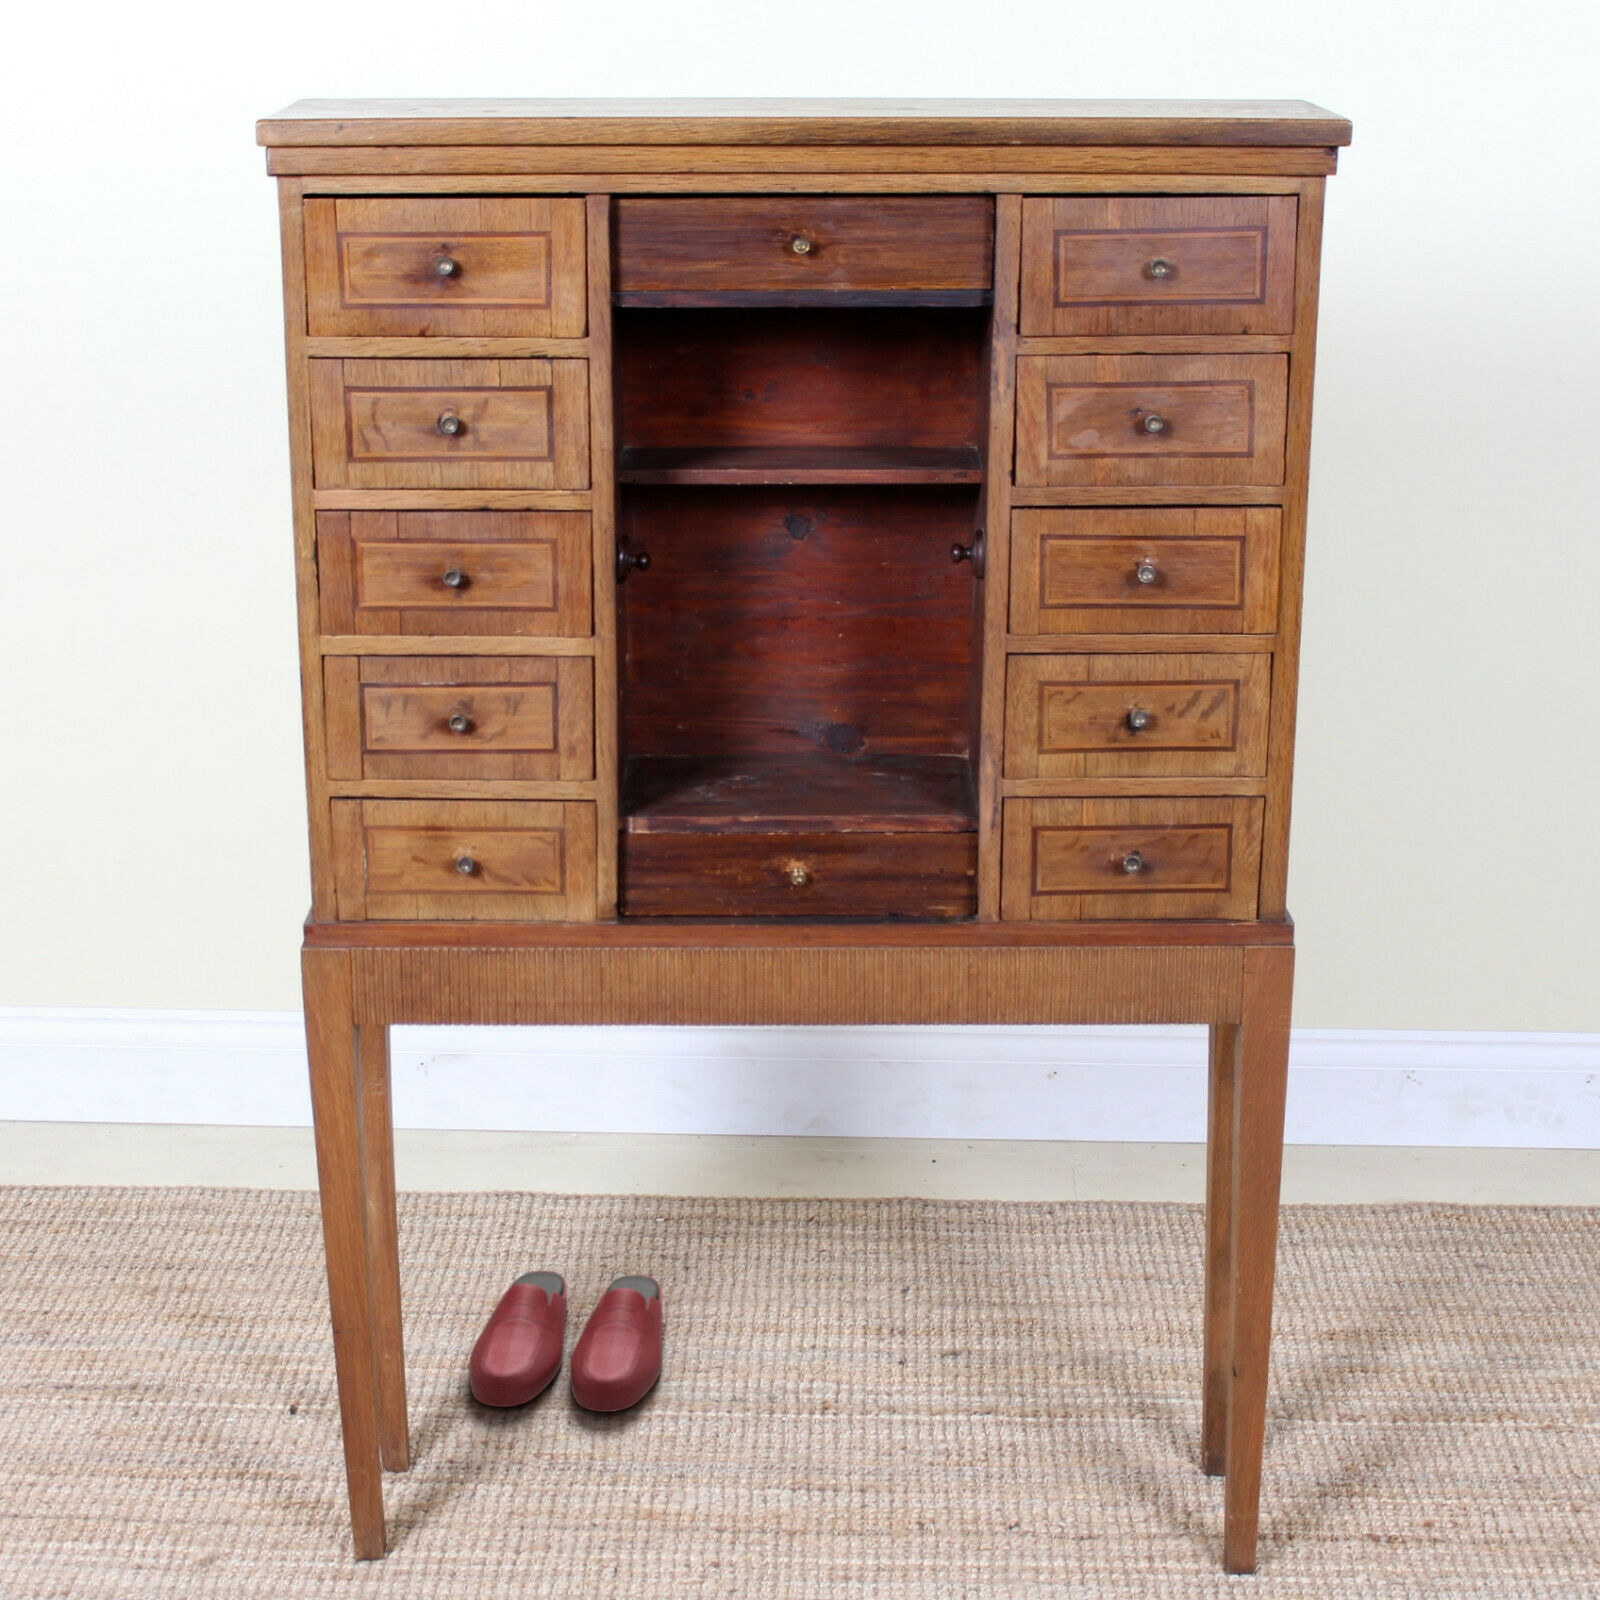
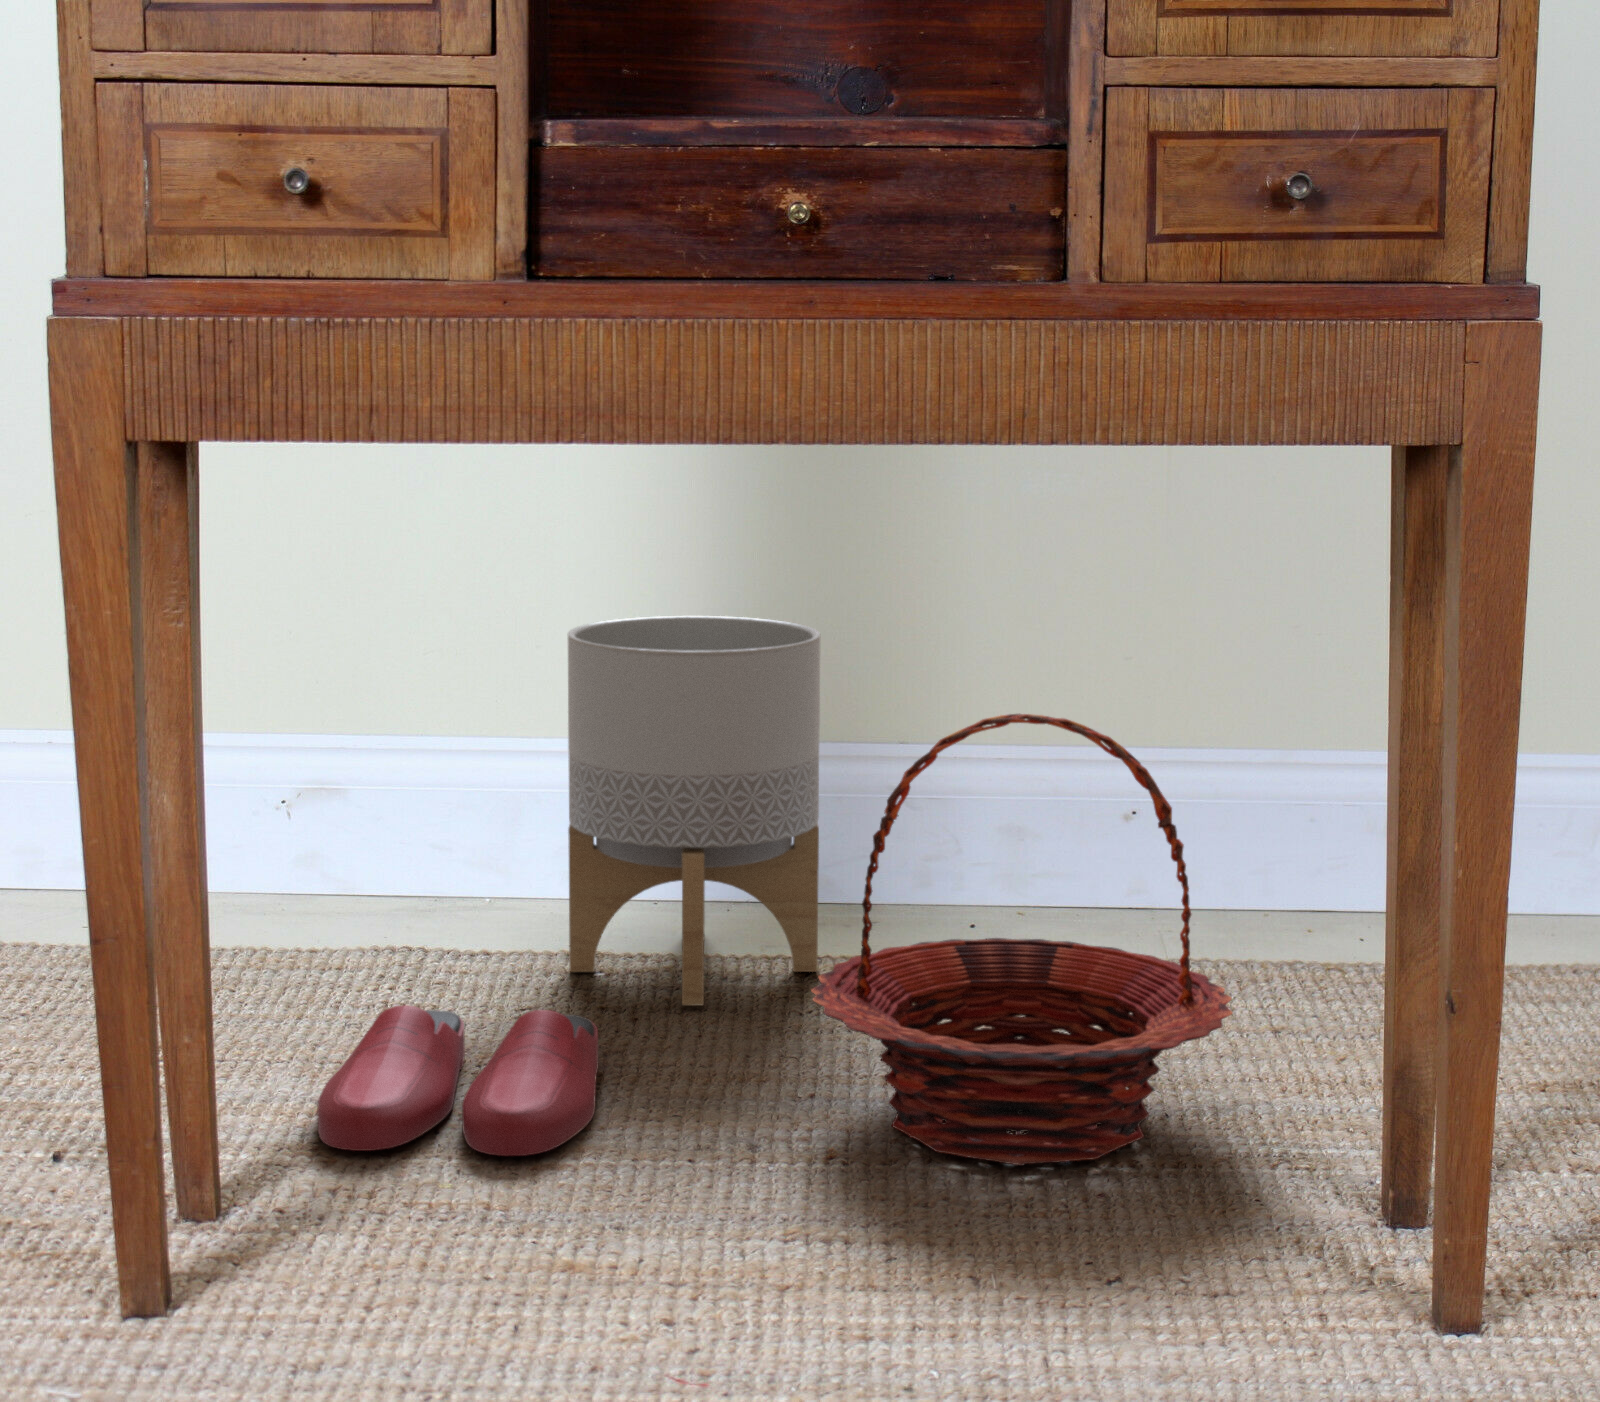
planter: none [635,948,821,1254] -> present [568,616,820,1005]
basket: none [812,1103,1107,1419] -> present [811,714,1232,1166]

